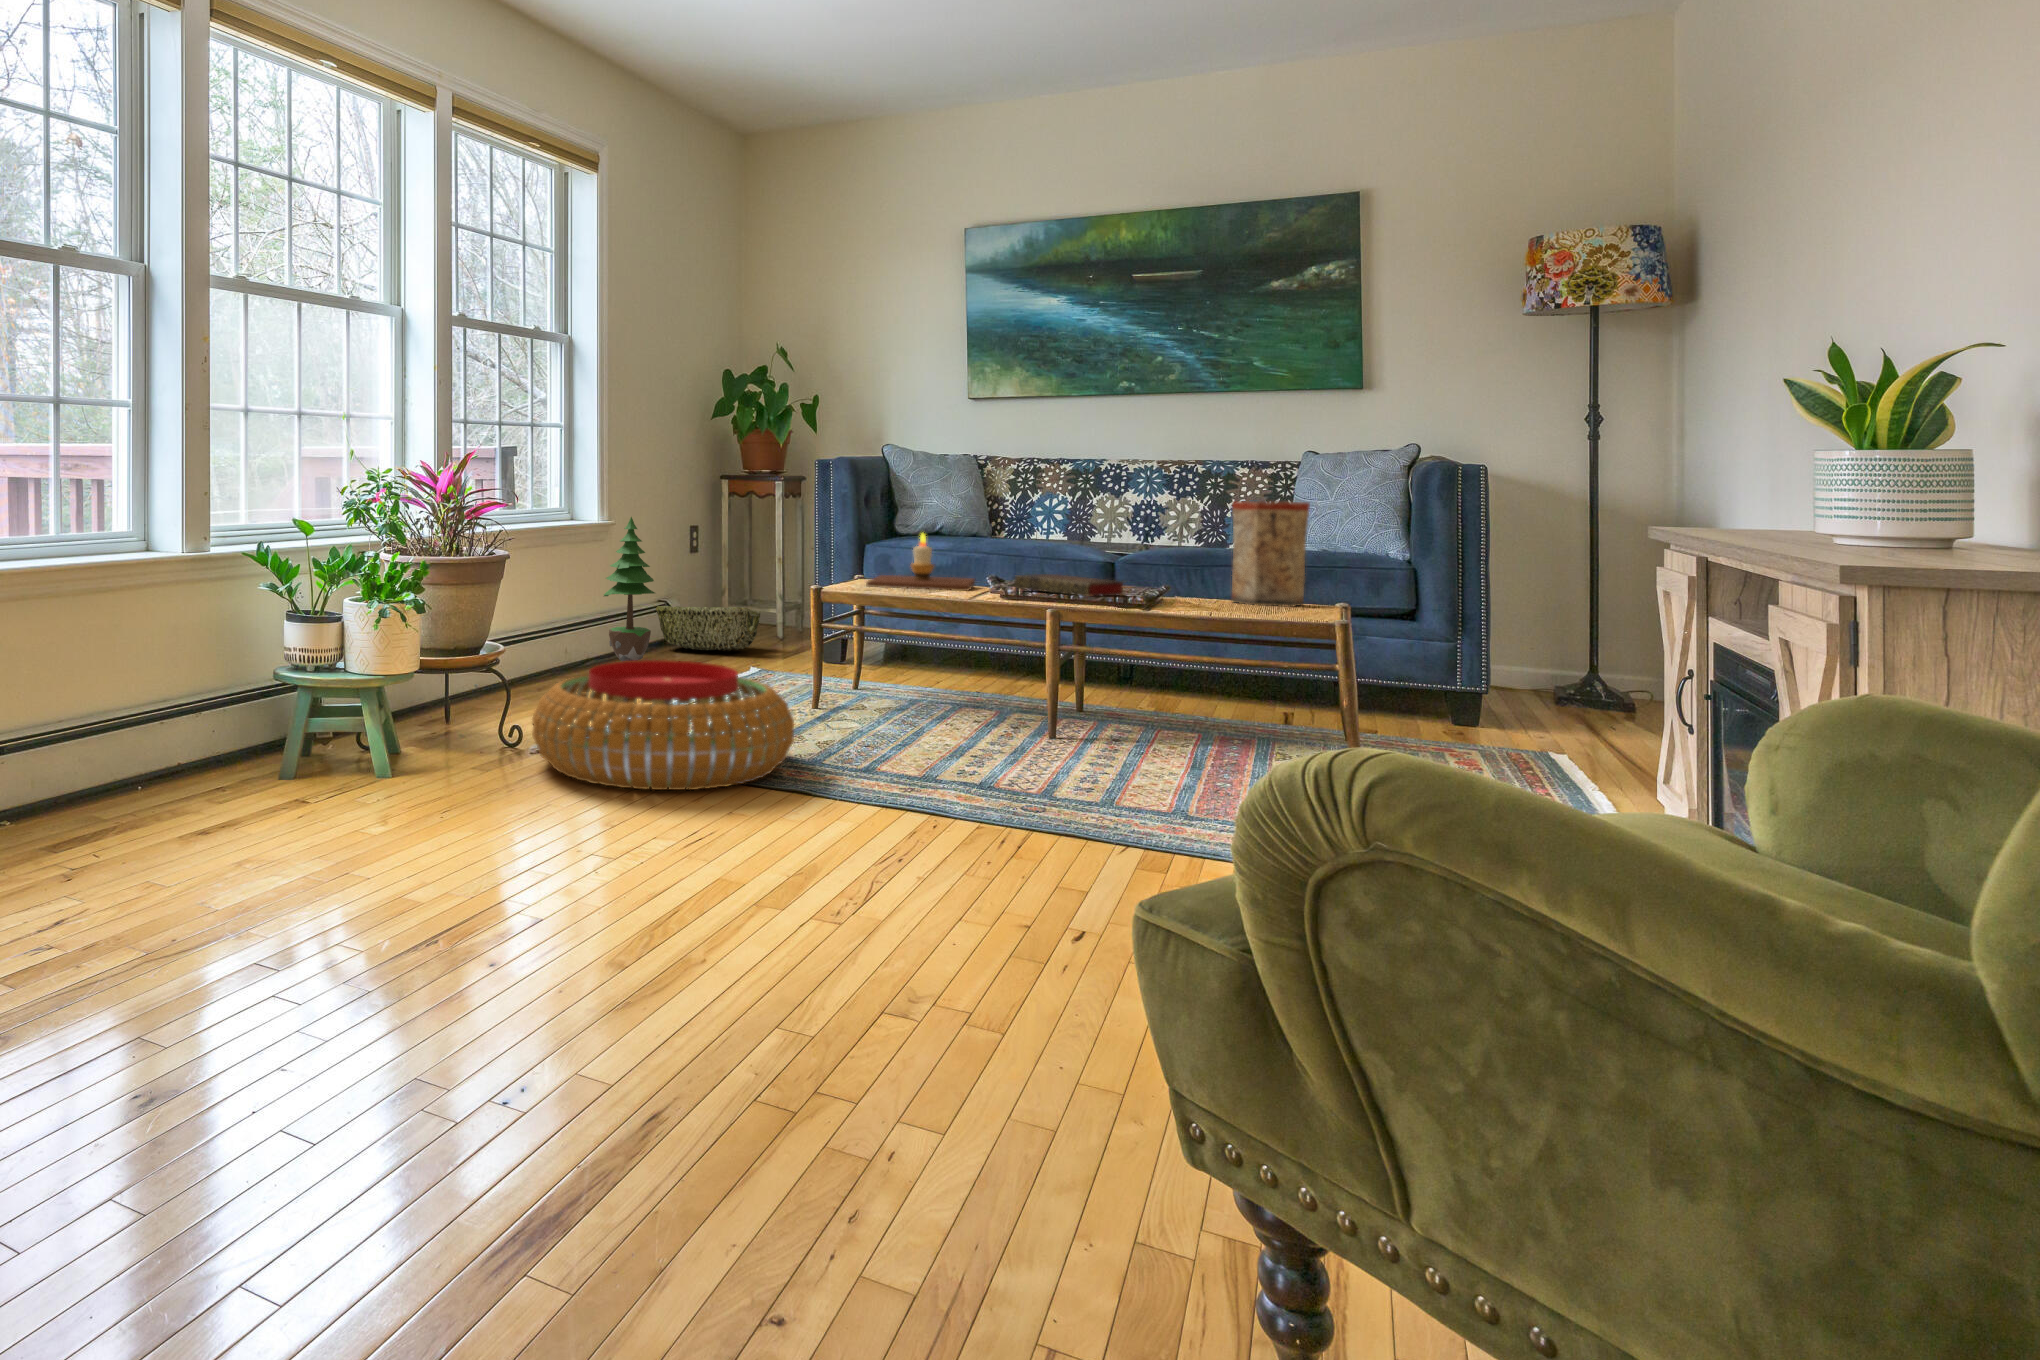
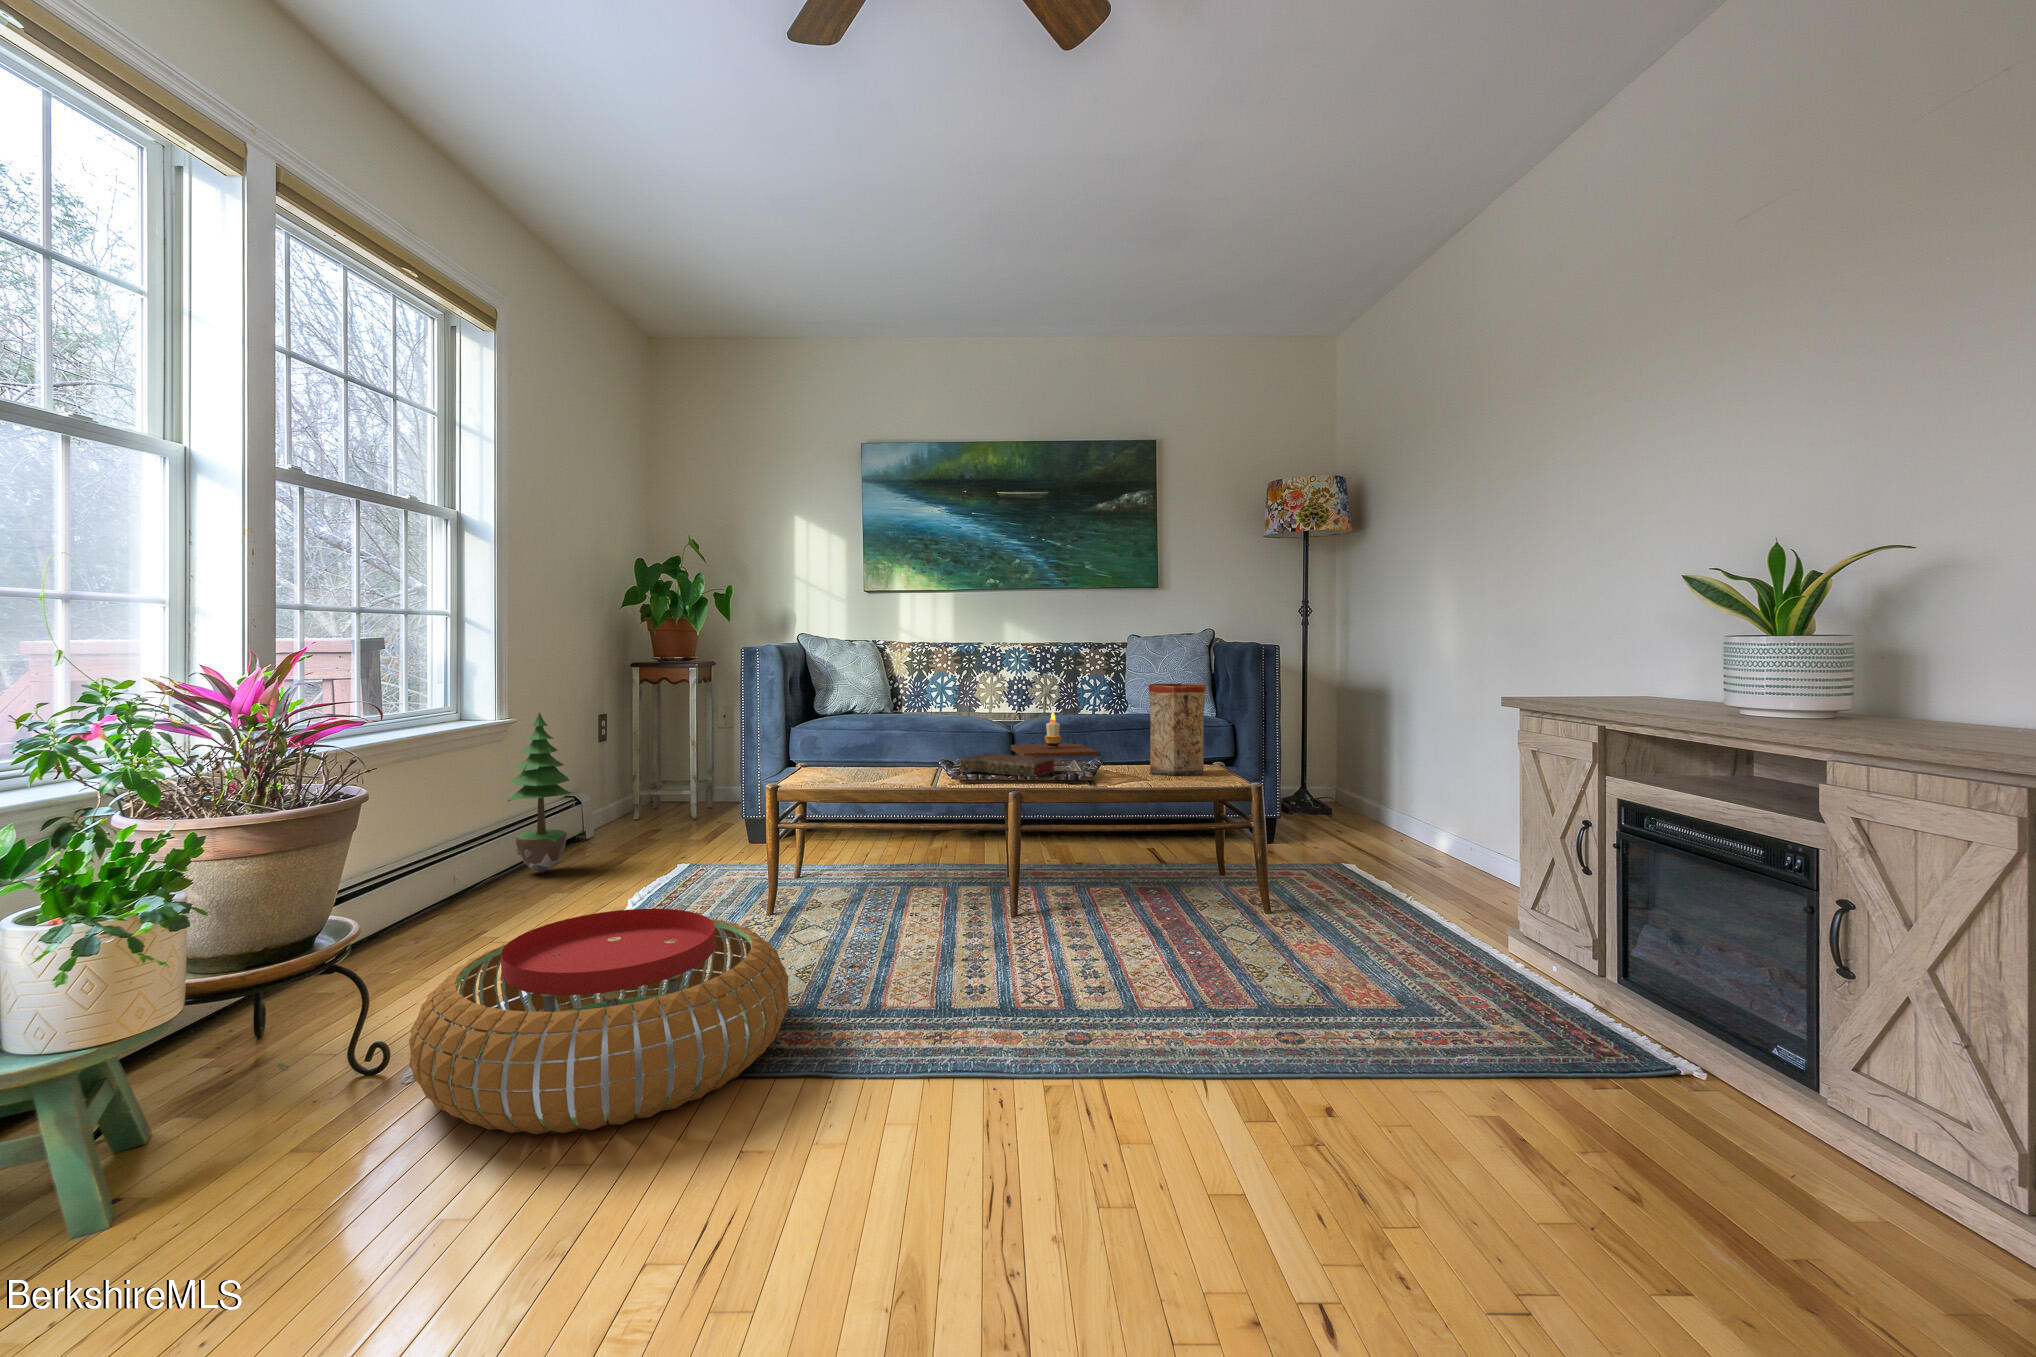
candle: present [866,533,975,591] -> present [1011,712,1098,757]
woven basket: present [656,606,761,651] -> none [568,794,684,841]

